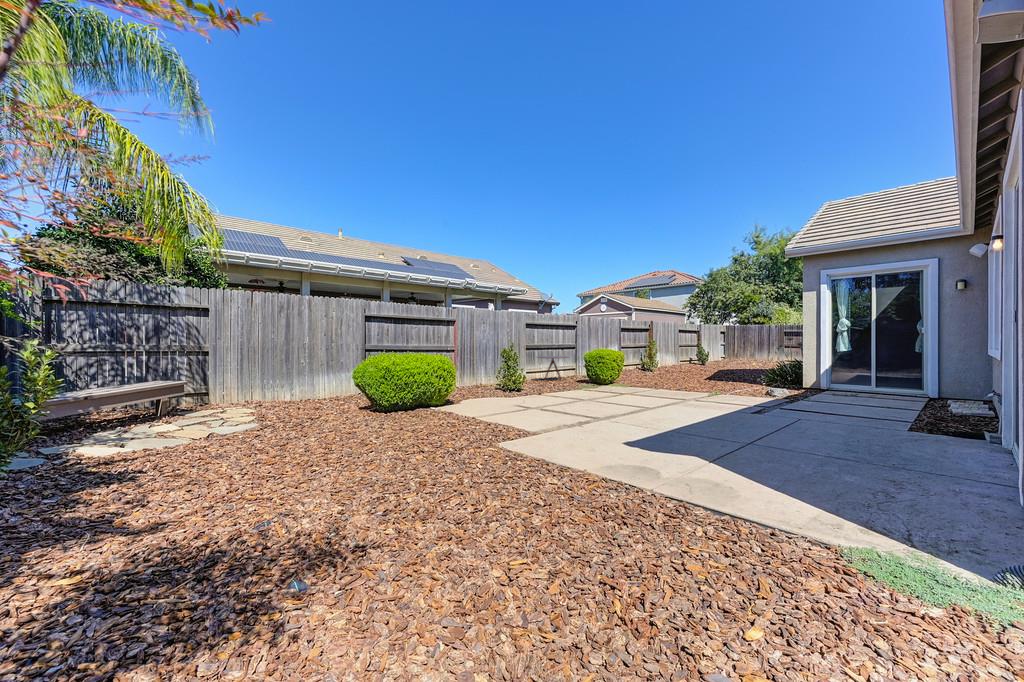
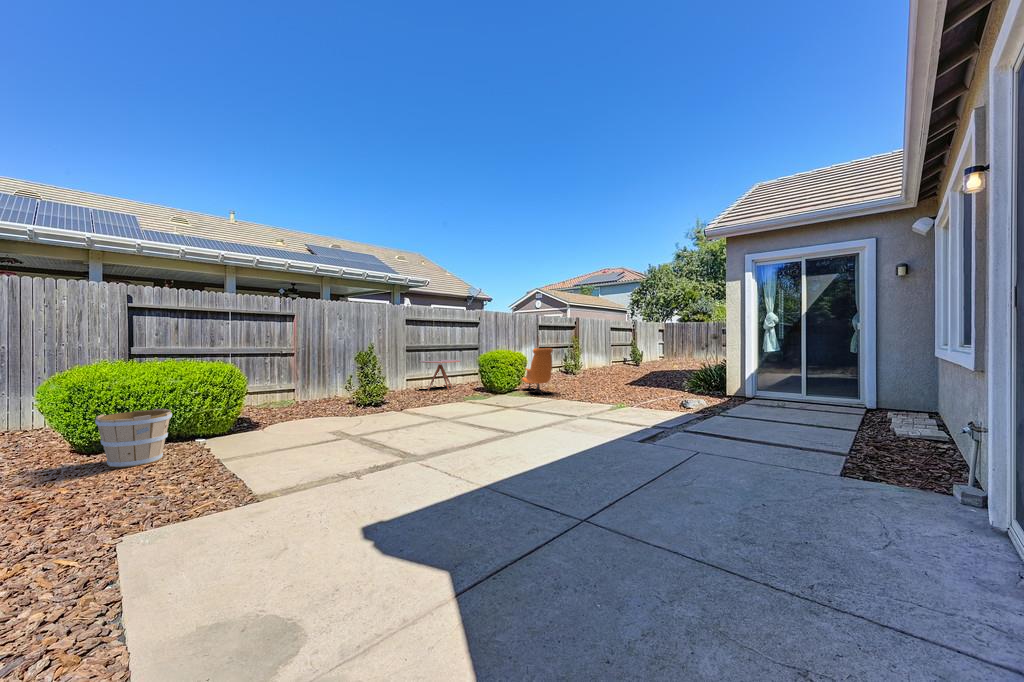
lounge chair: none [620,347,651,385] -> present [521,348,553,394]
wooden bucket: none [397,384,435,420] -> present [95,409,172,468]

